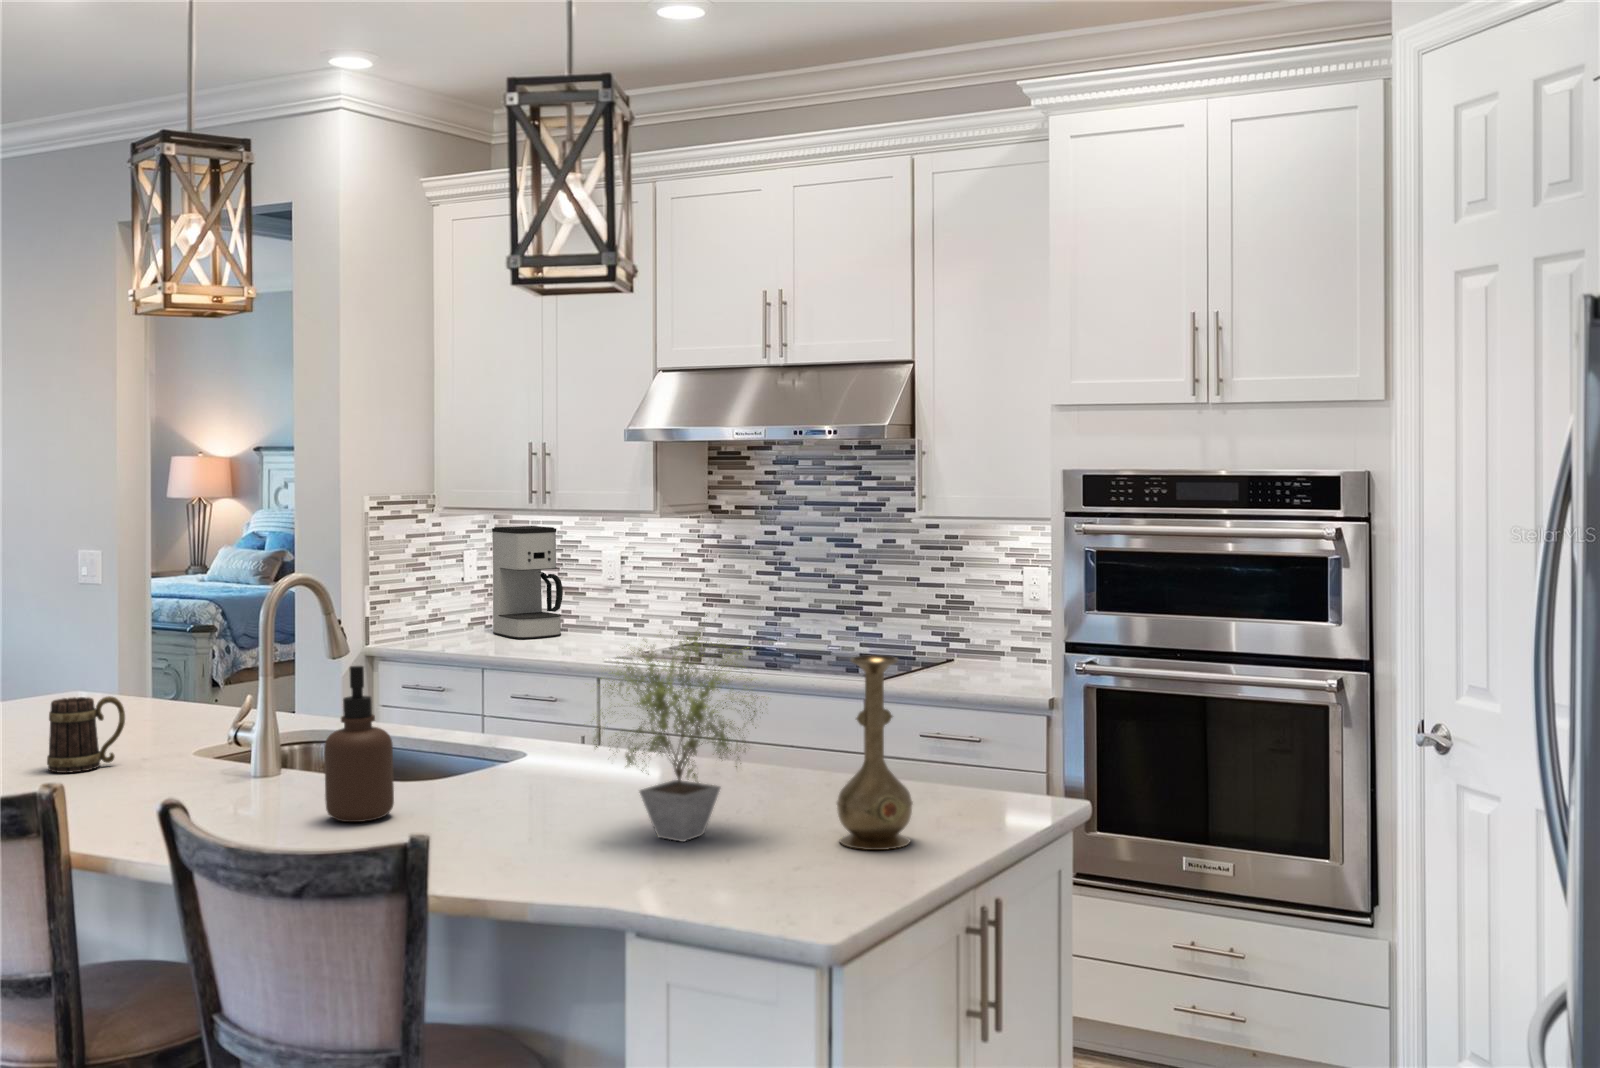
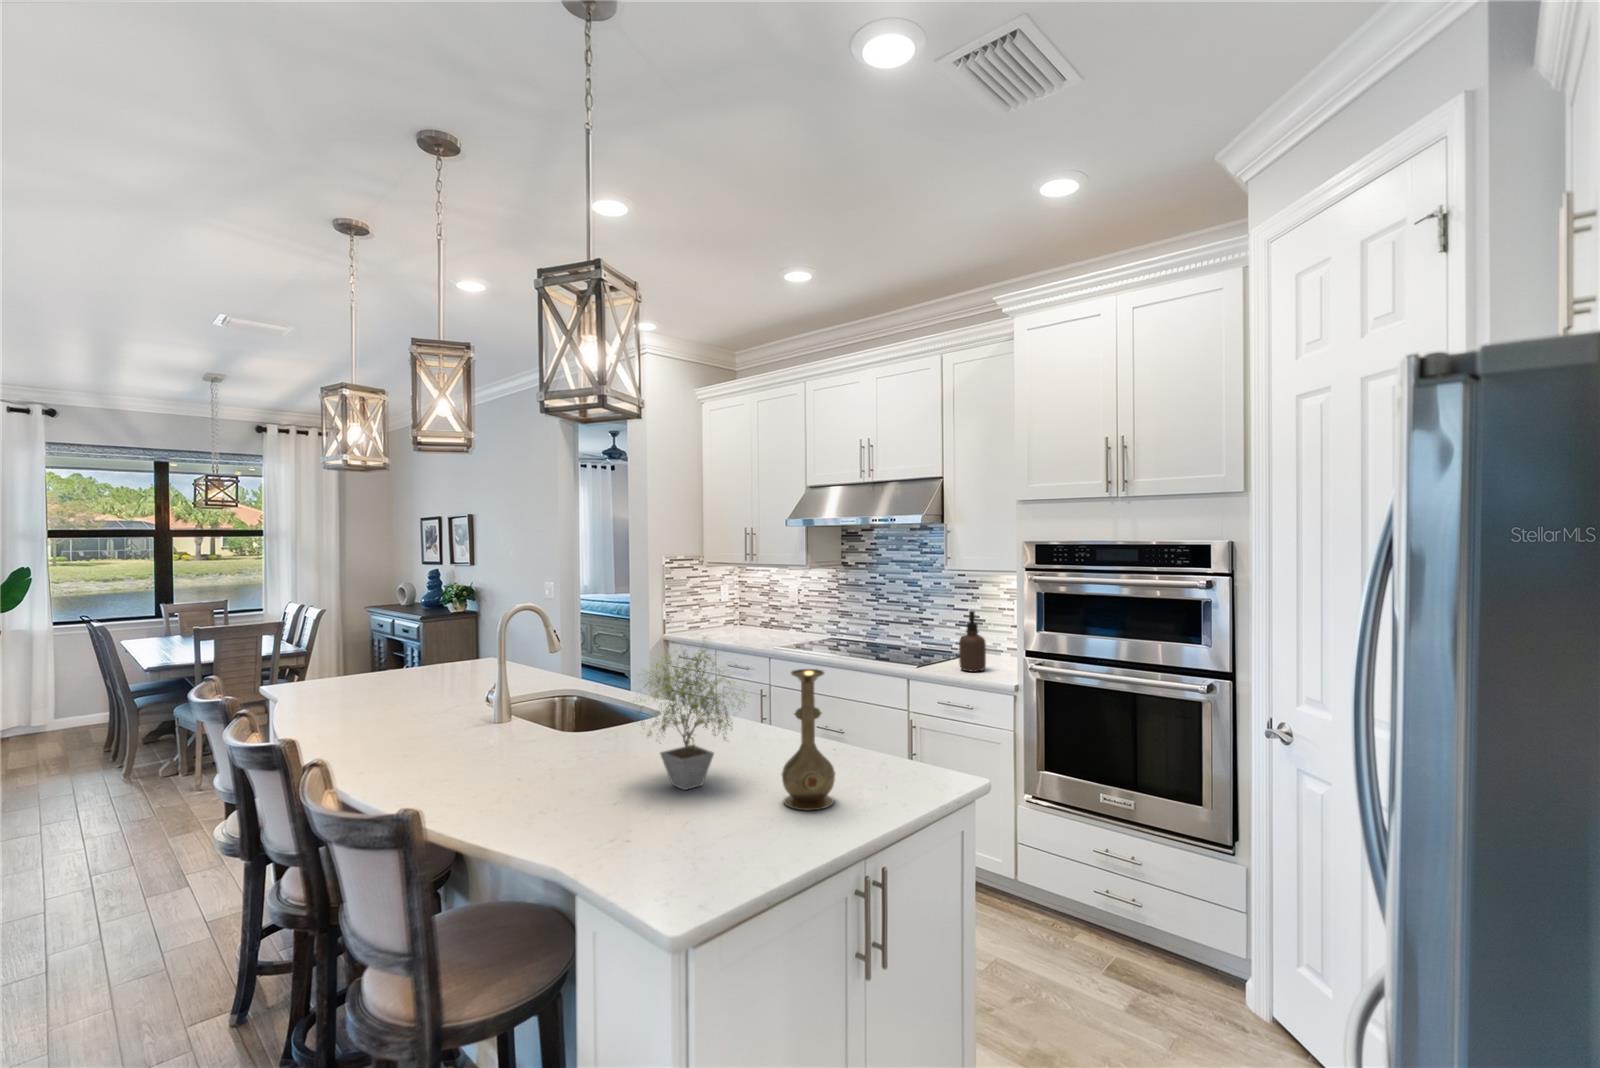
coffee maker: present [492,526,563,639] -> none [733,572,769,633]
soap dispenser: present [324,666,394,822] -> present [959,611,986,672]
mug: present [47,696,125,773] -> none [414,666,458,708]

